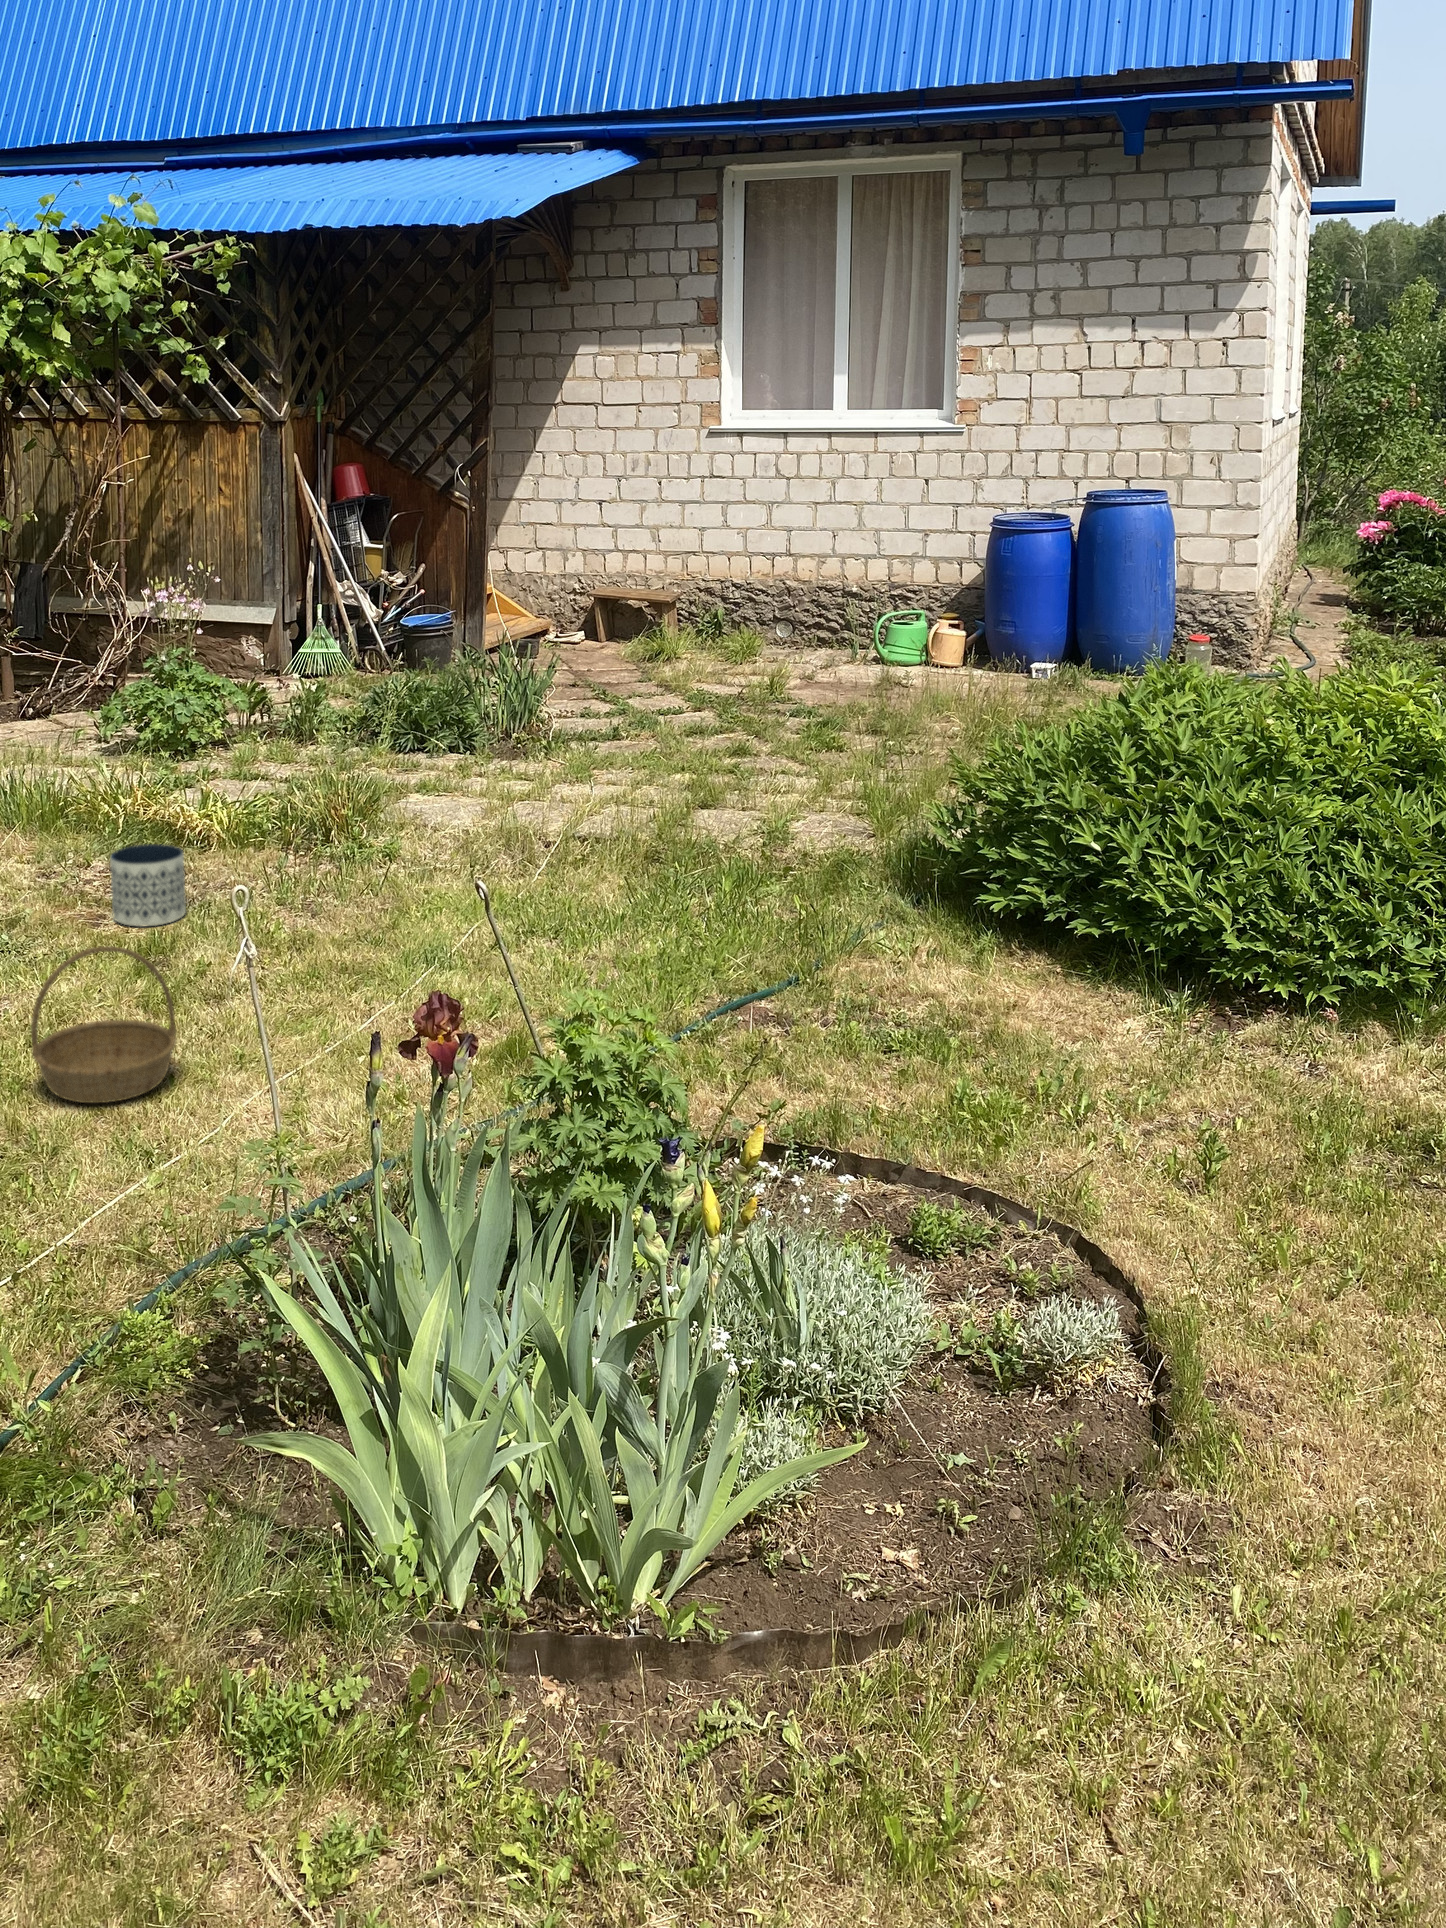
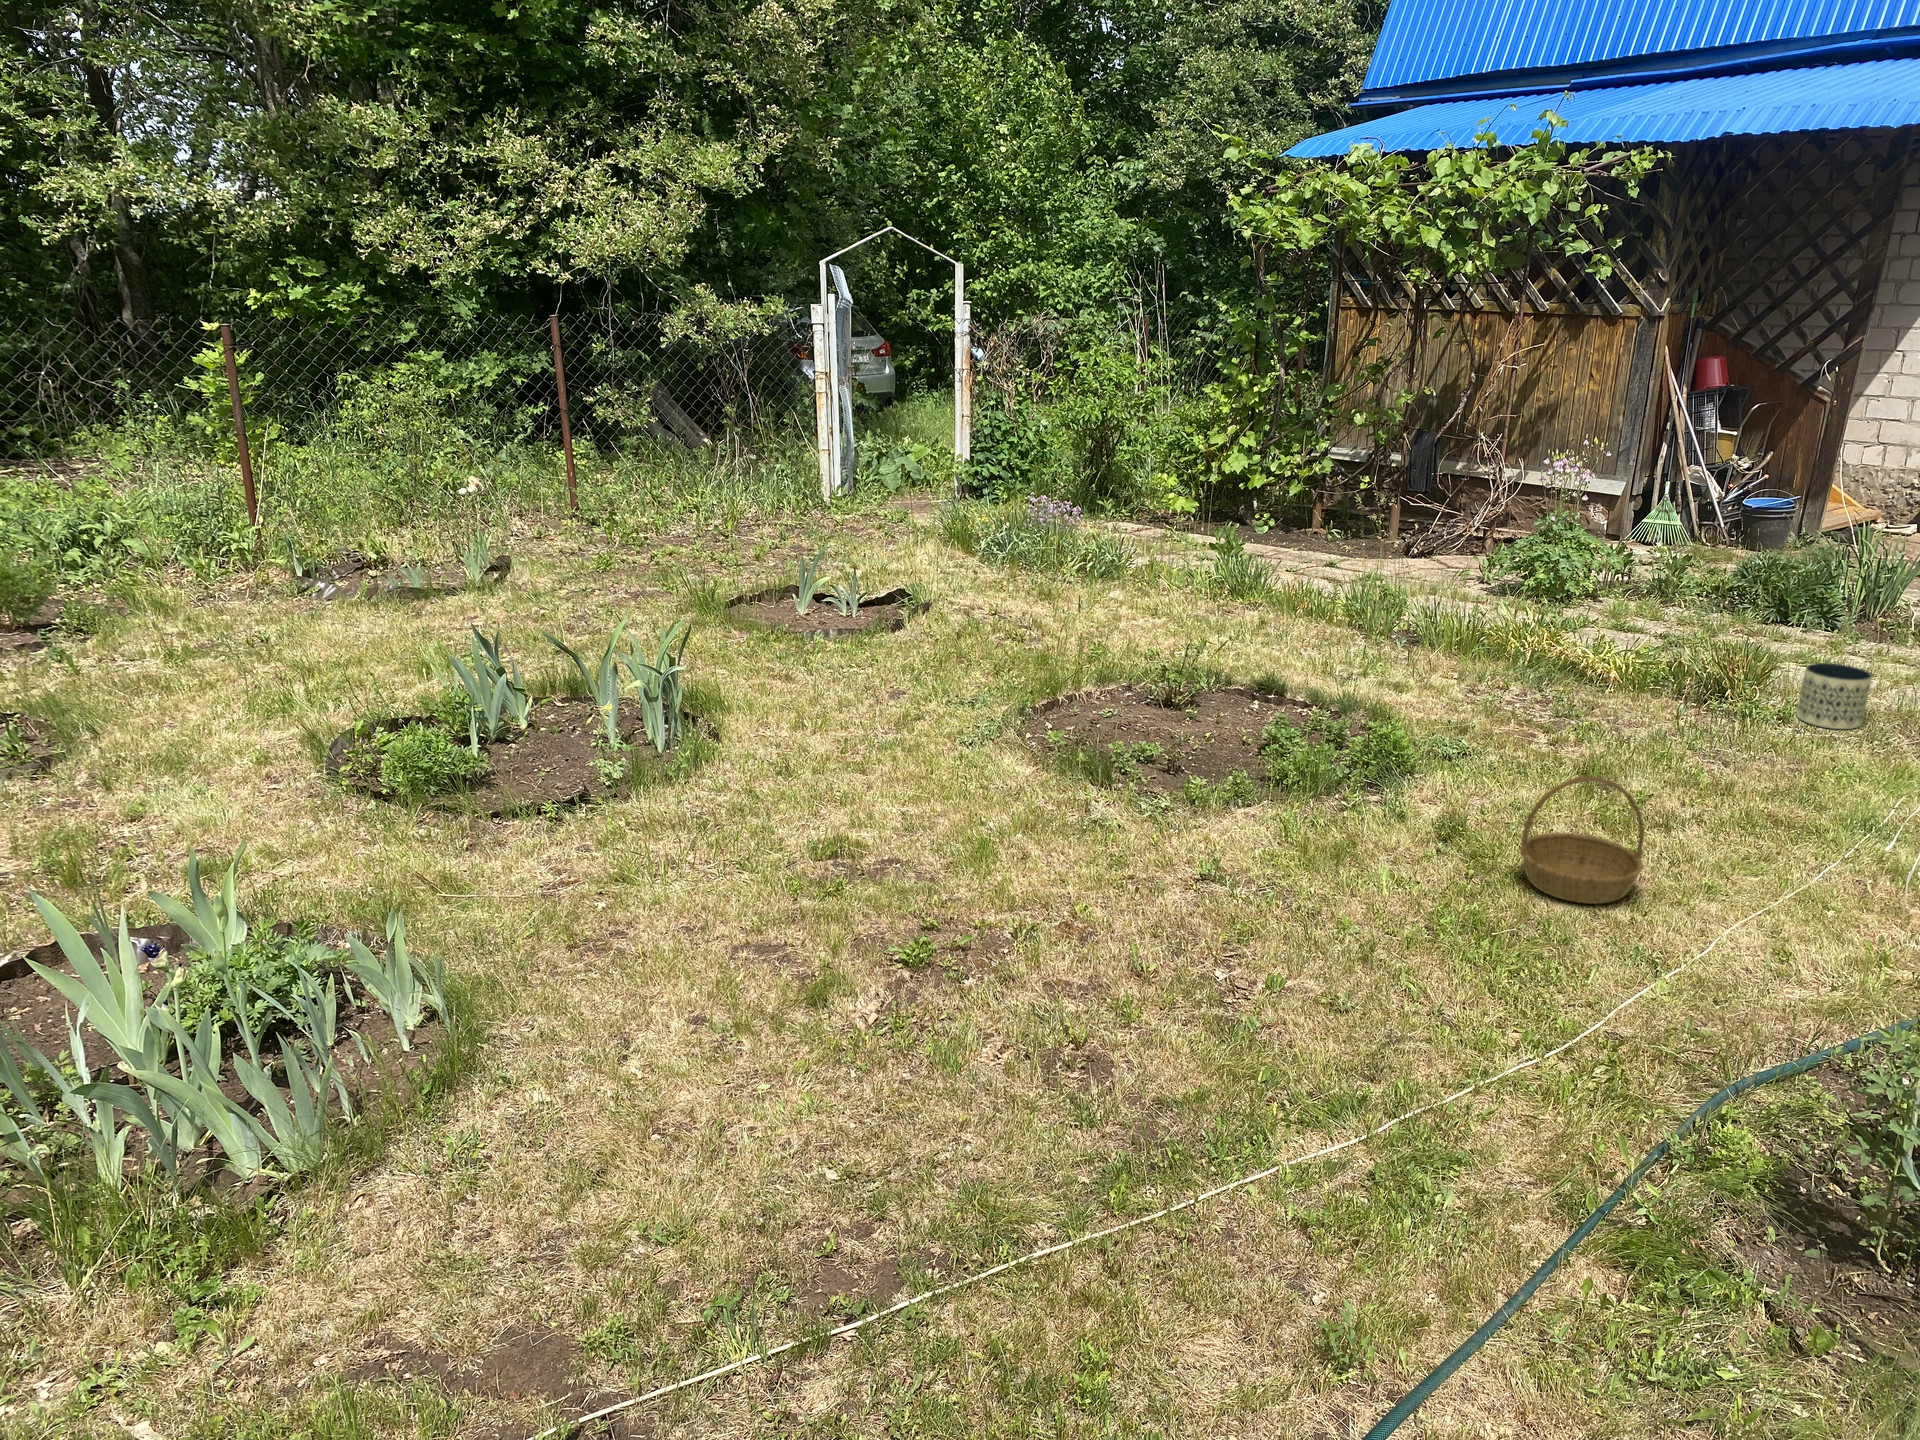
planter: present [110,844,186,927] -> present [1797,663,1872,729]

